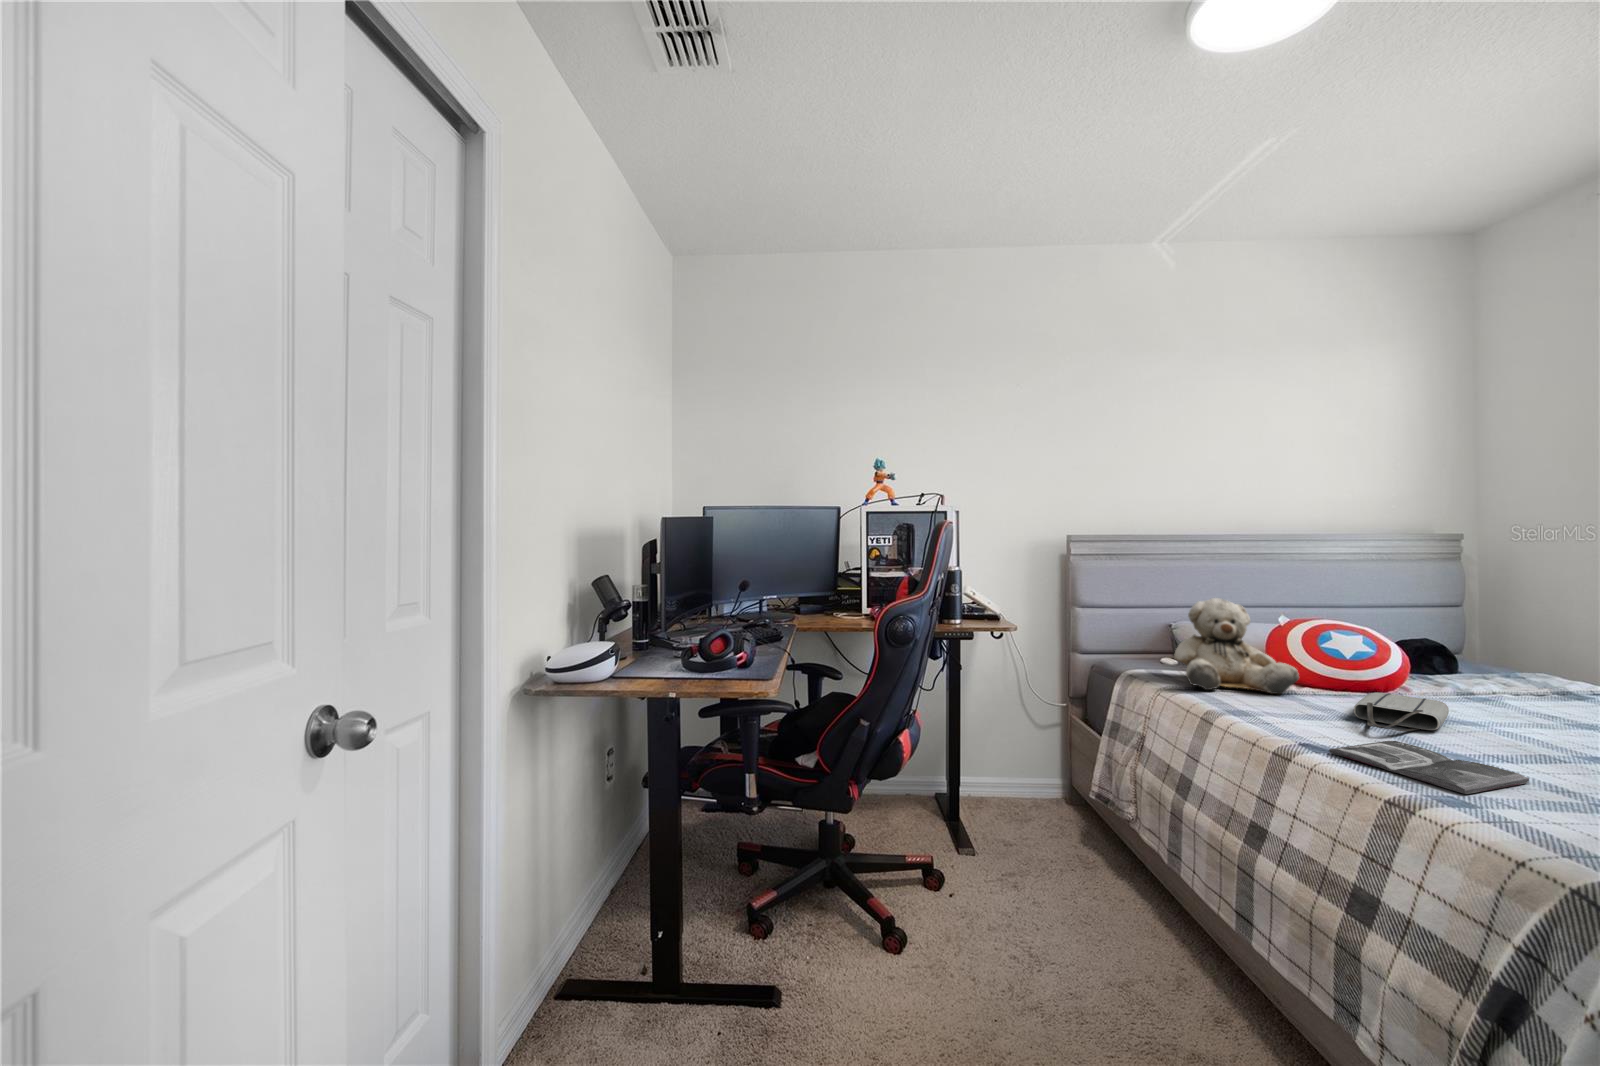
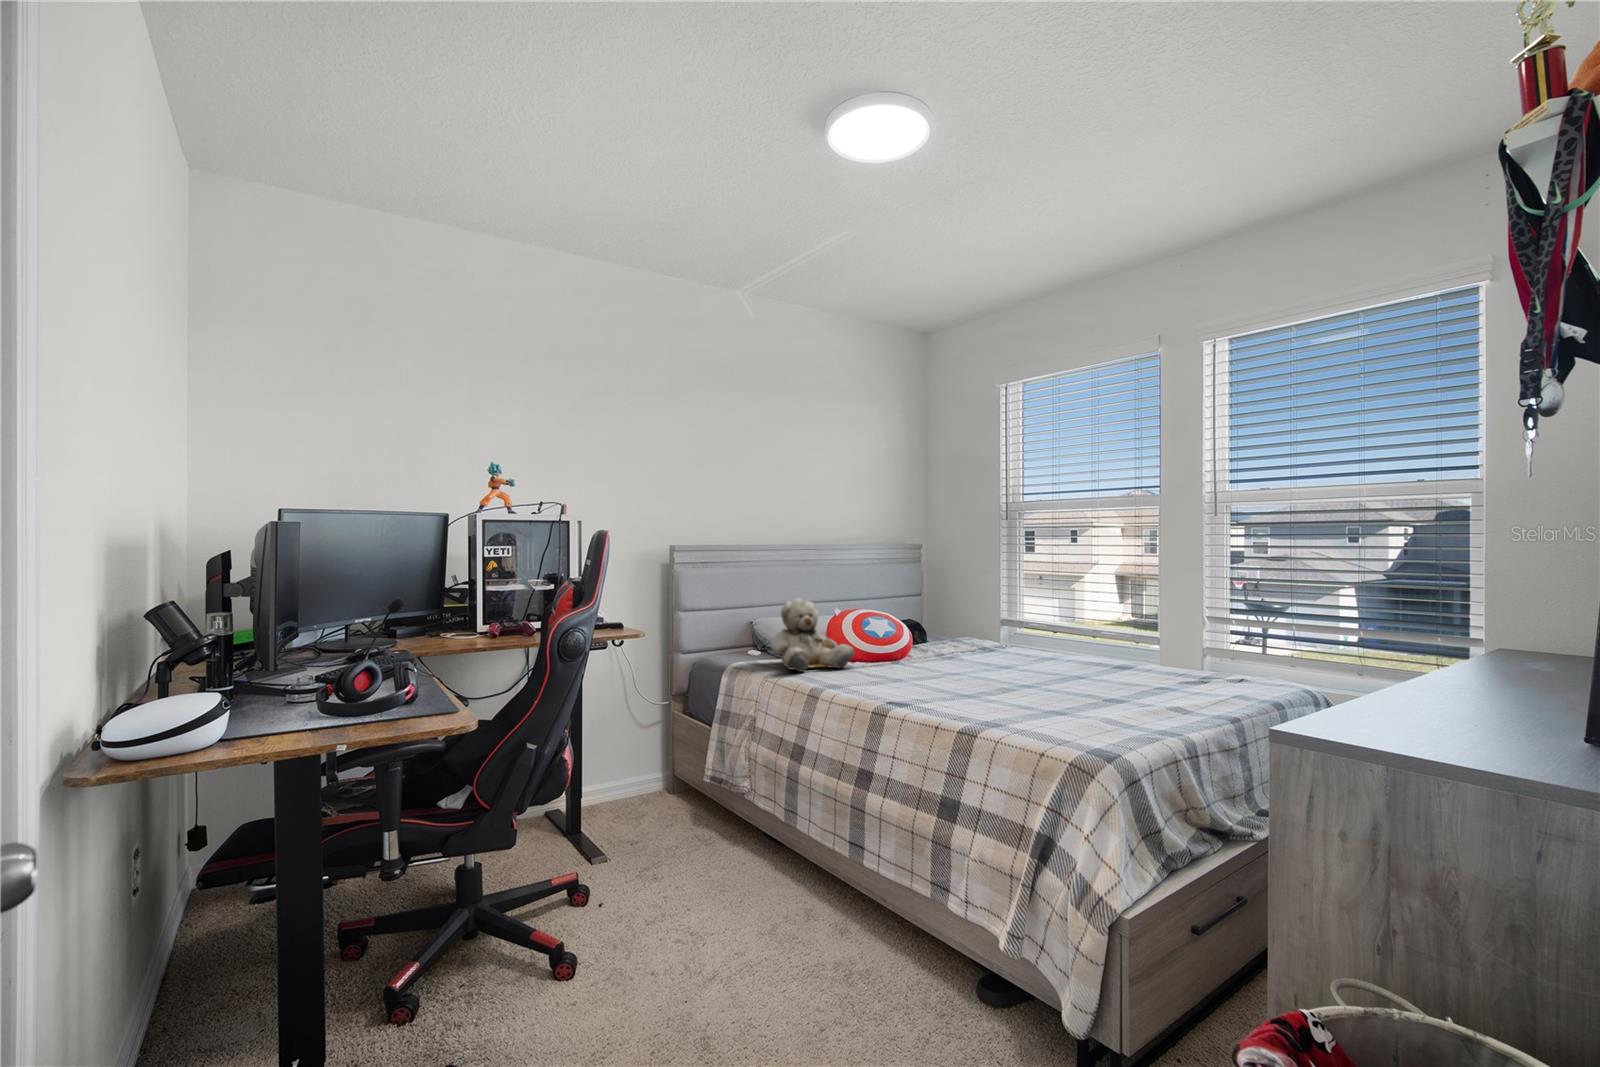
tote bag: present [1354,693,1449,731] -> none [893,658,939,682]
magazine: present [1329,741,1529,794] -> none [904,689,998,716]

